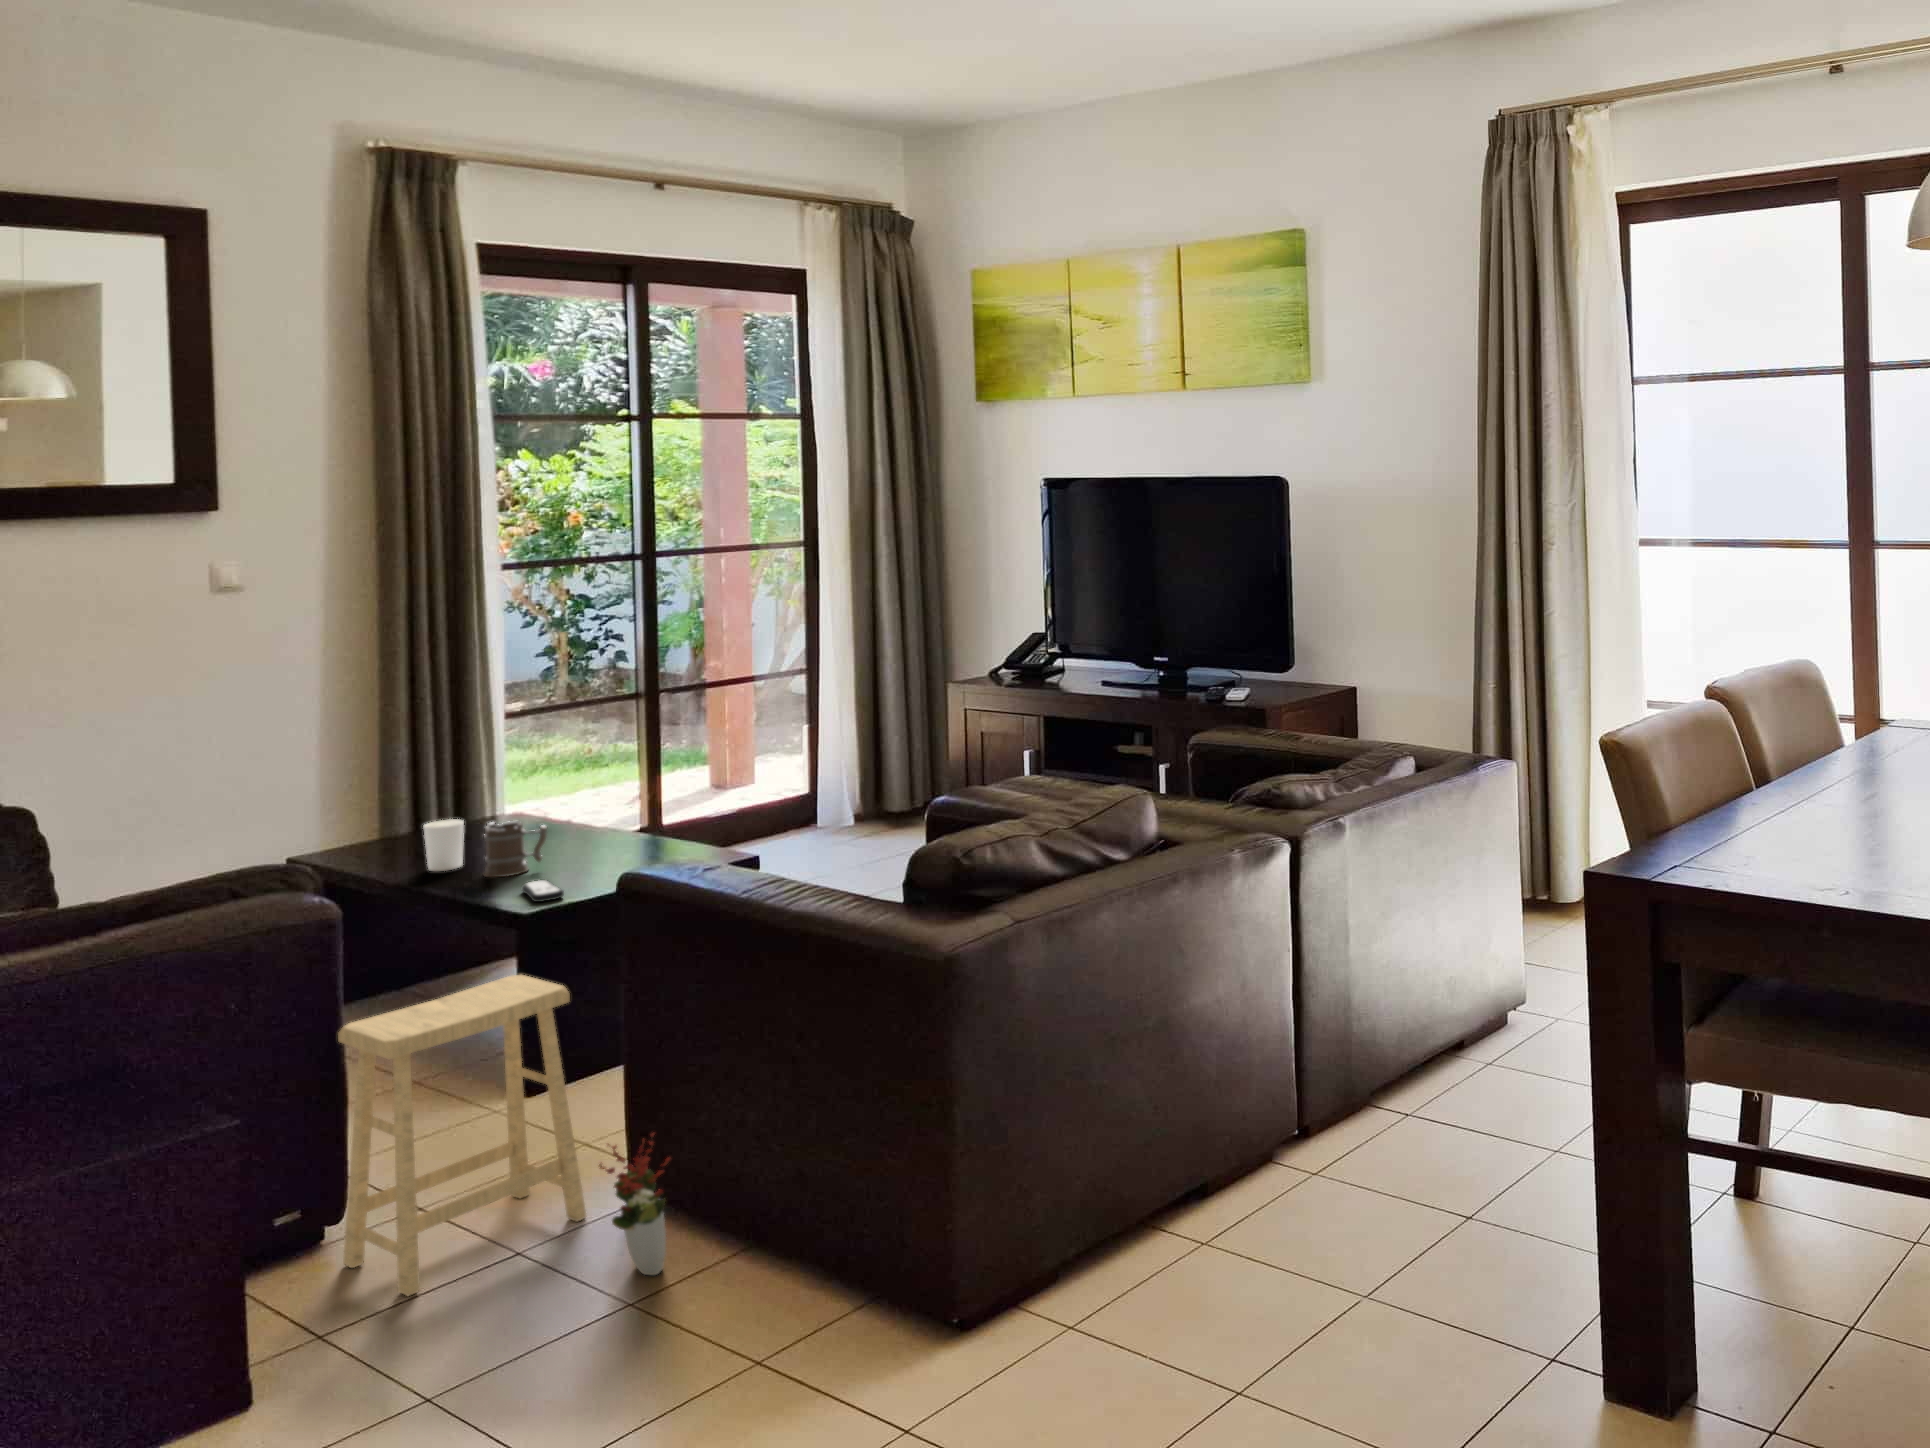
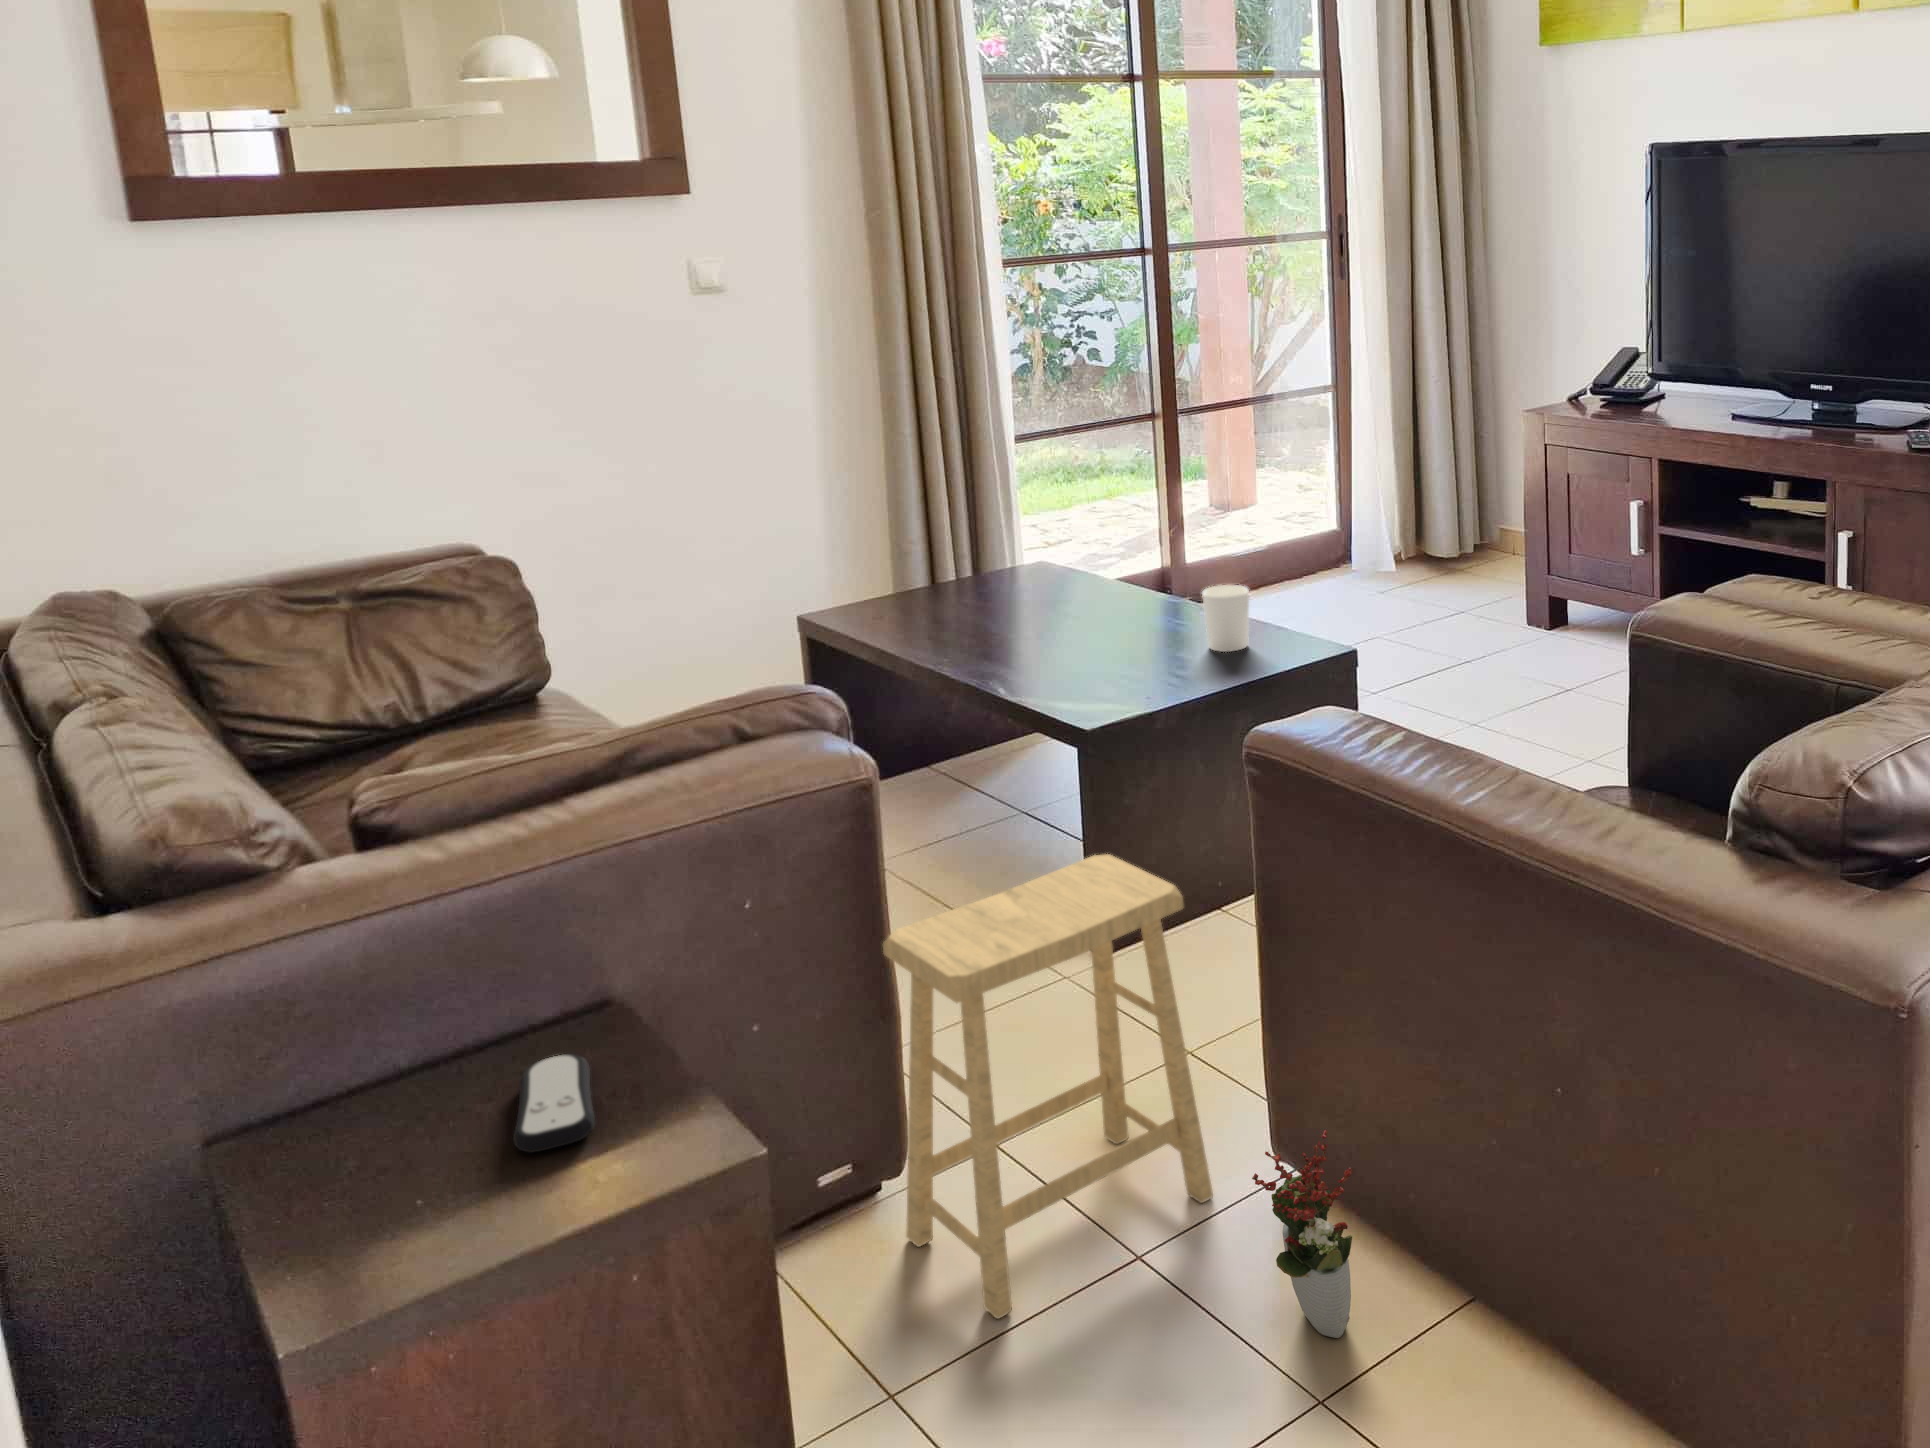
candle holder: present [423,819,464,871] -> present [1202,585,1249,652]
mug: present [484,821,547,877] -> none [1016,591,1091,663]
remote control: present [522,880,564,902] -> present [513,1054,595,1152]

